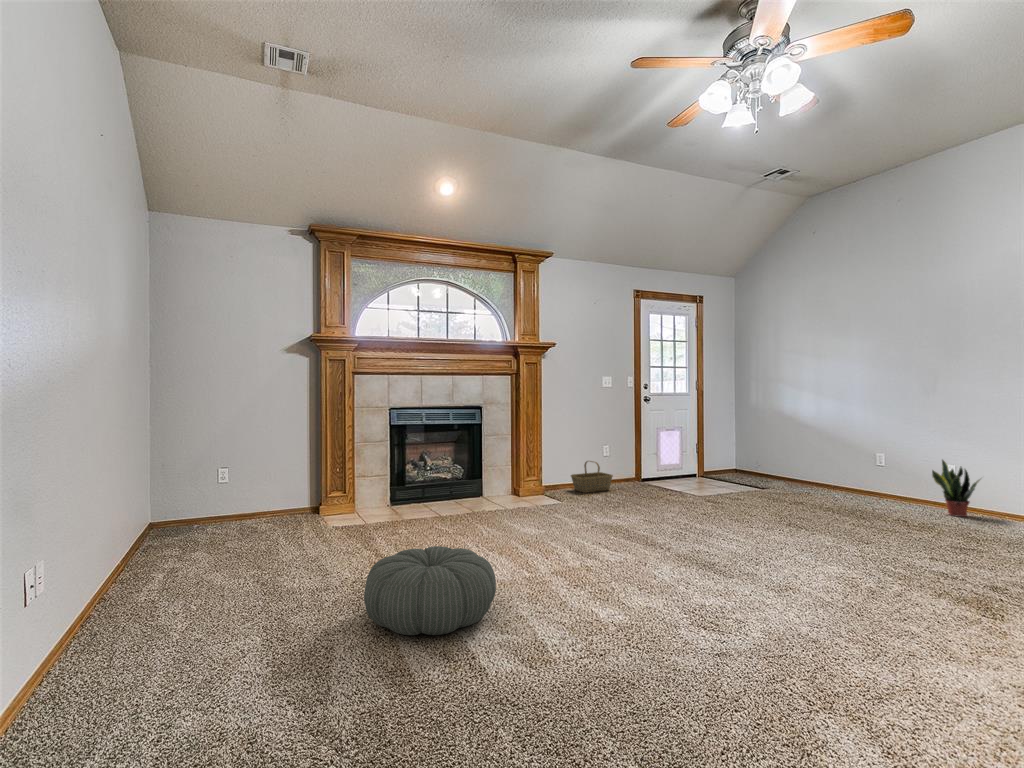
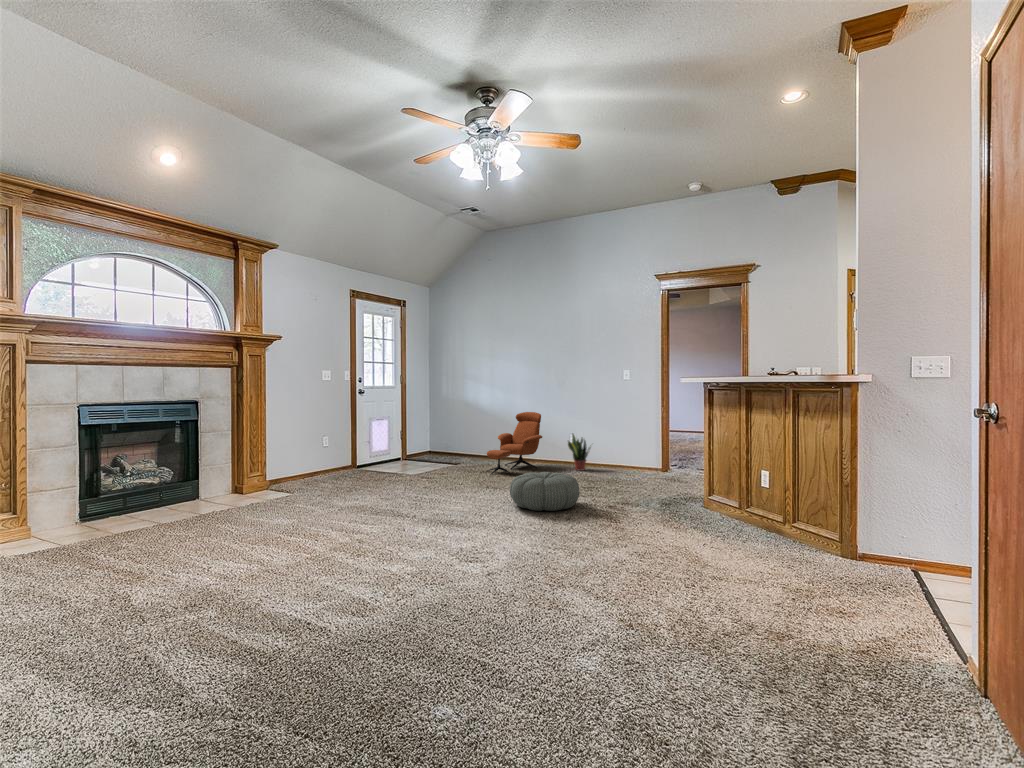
lounge chair: none [798,427,889,509] -> present [487,412,542,474]
basket: present [571,461,613,493] -> none [292,452,334,483]
pouf: present [364,546,496,635] -> present [510,472,580,511]

